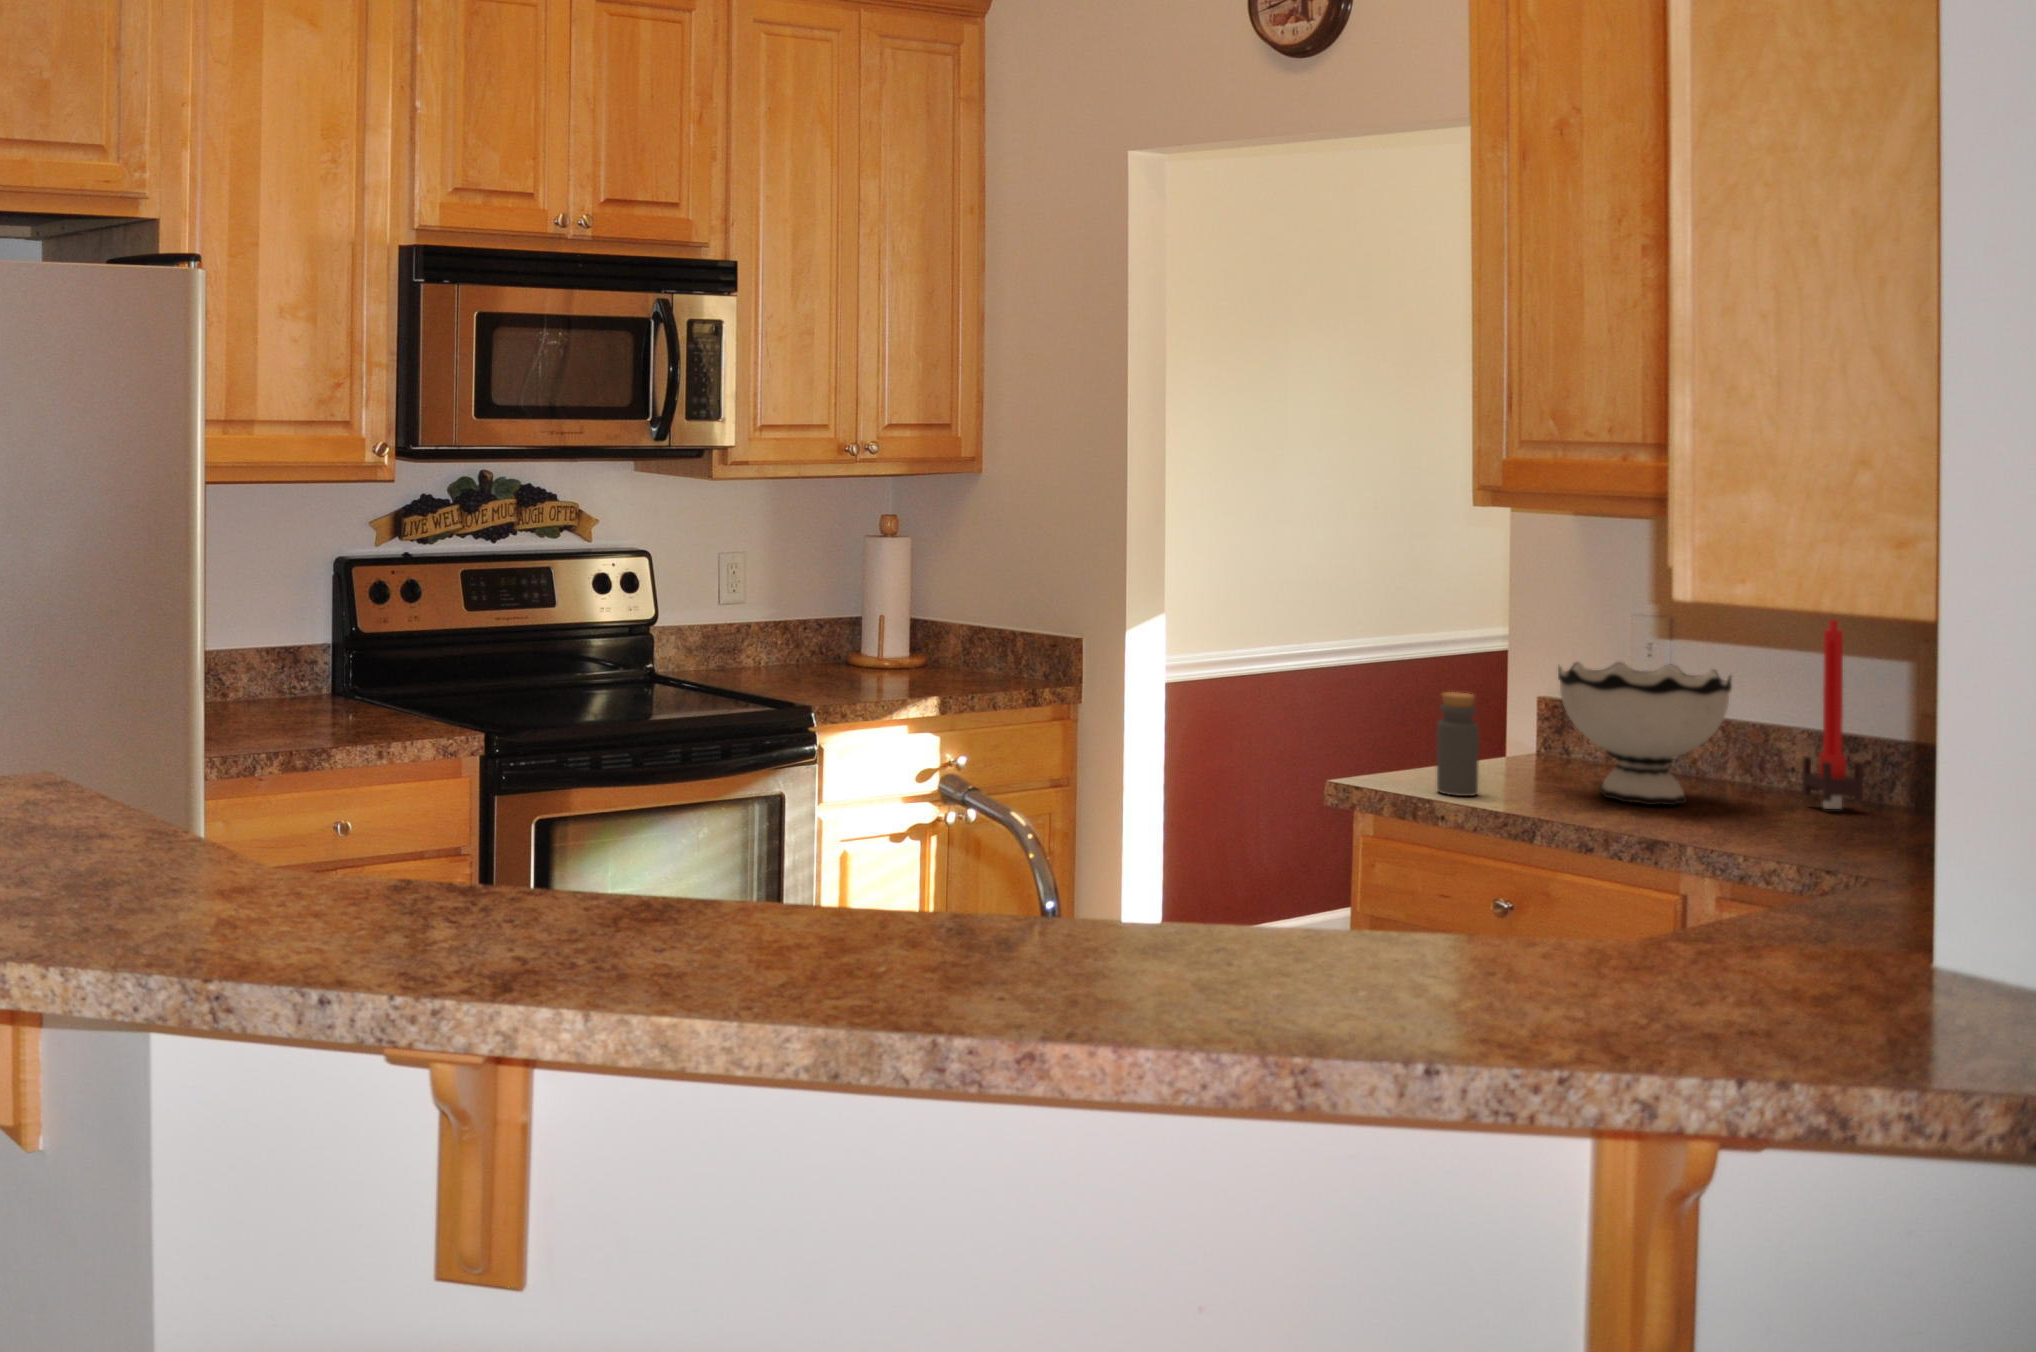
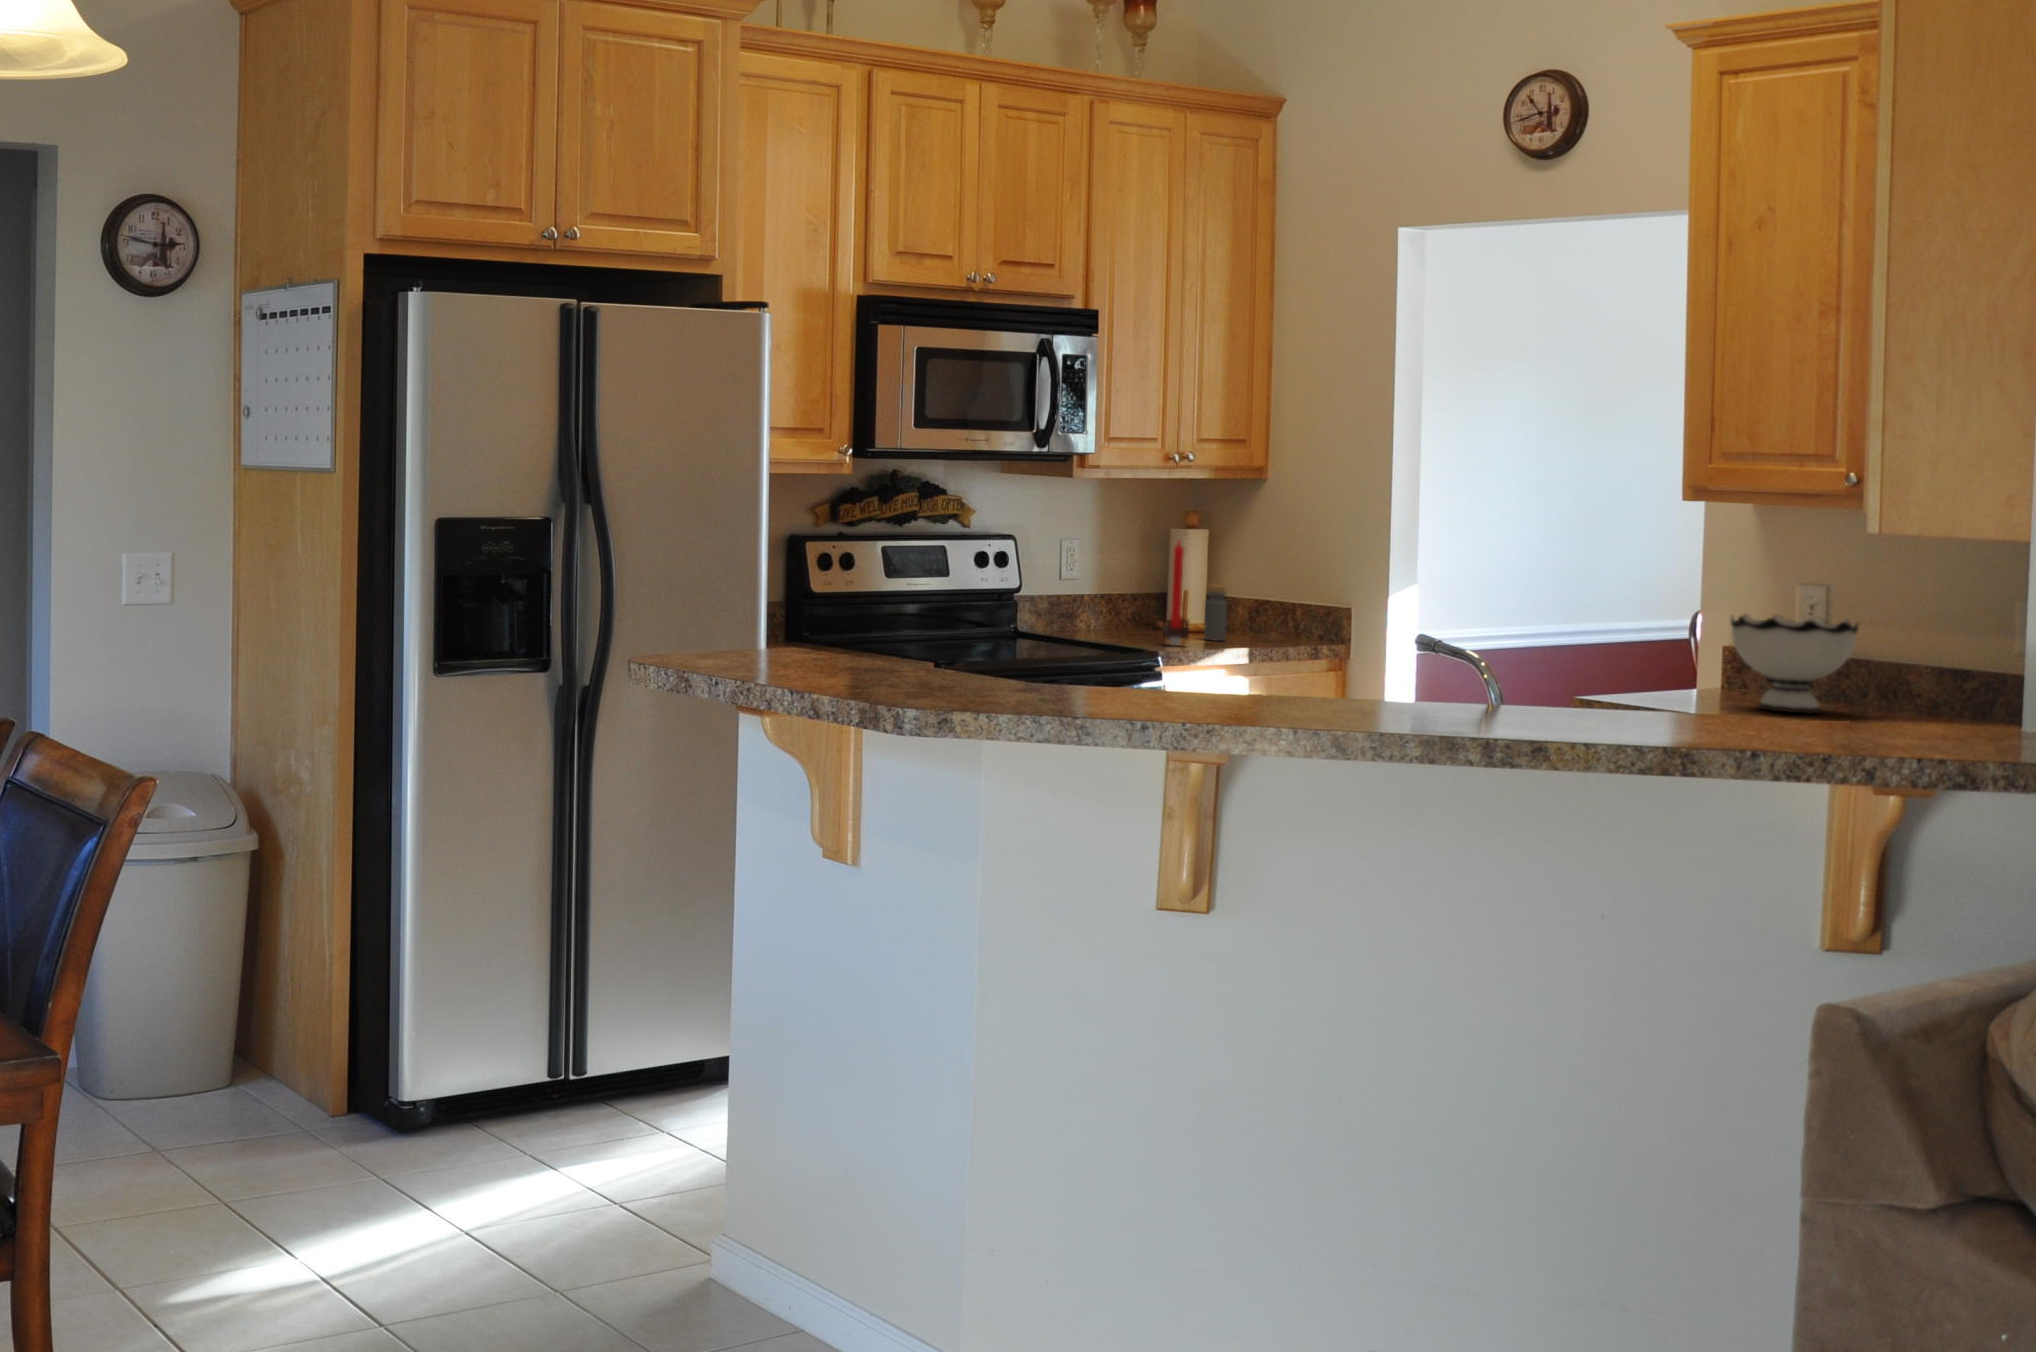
candle: present [1802,620,1863,809] -> present [1162,542,1189,645]
bottle: present [1437,692,1479,796] -> present [1204,585,1227,641]

